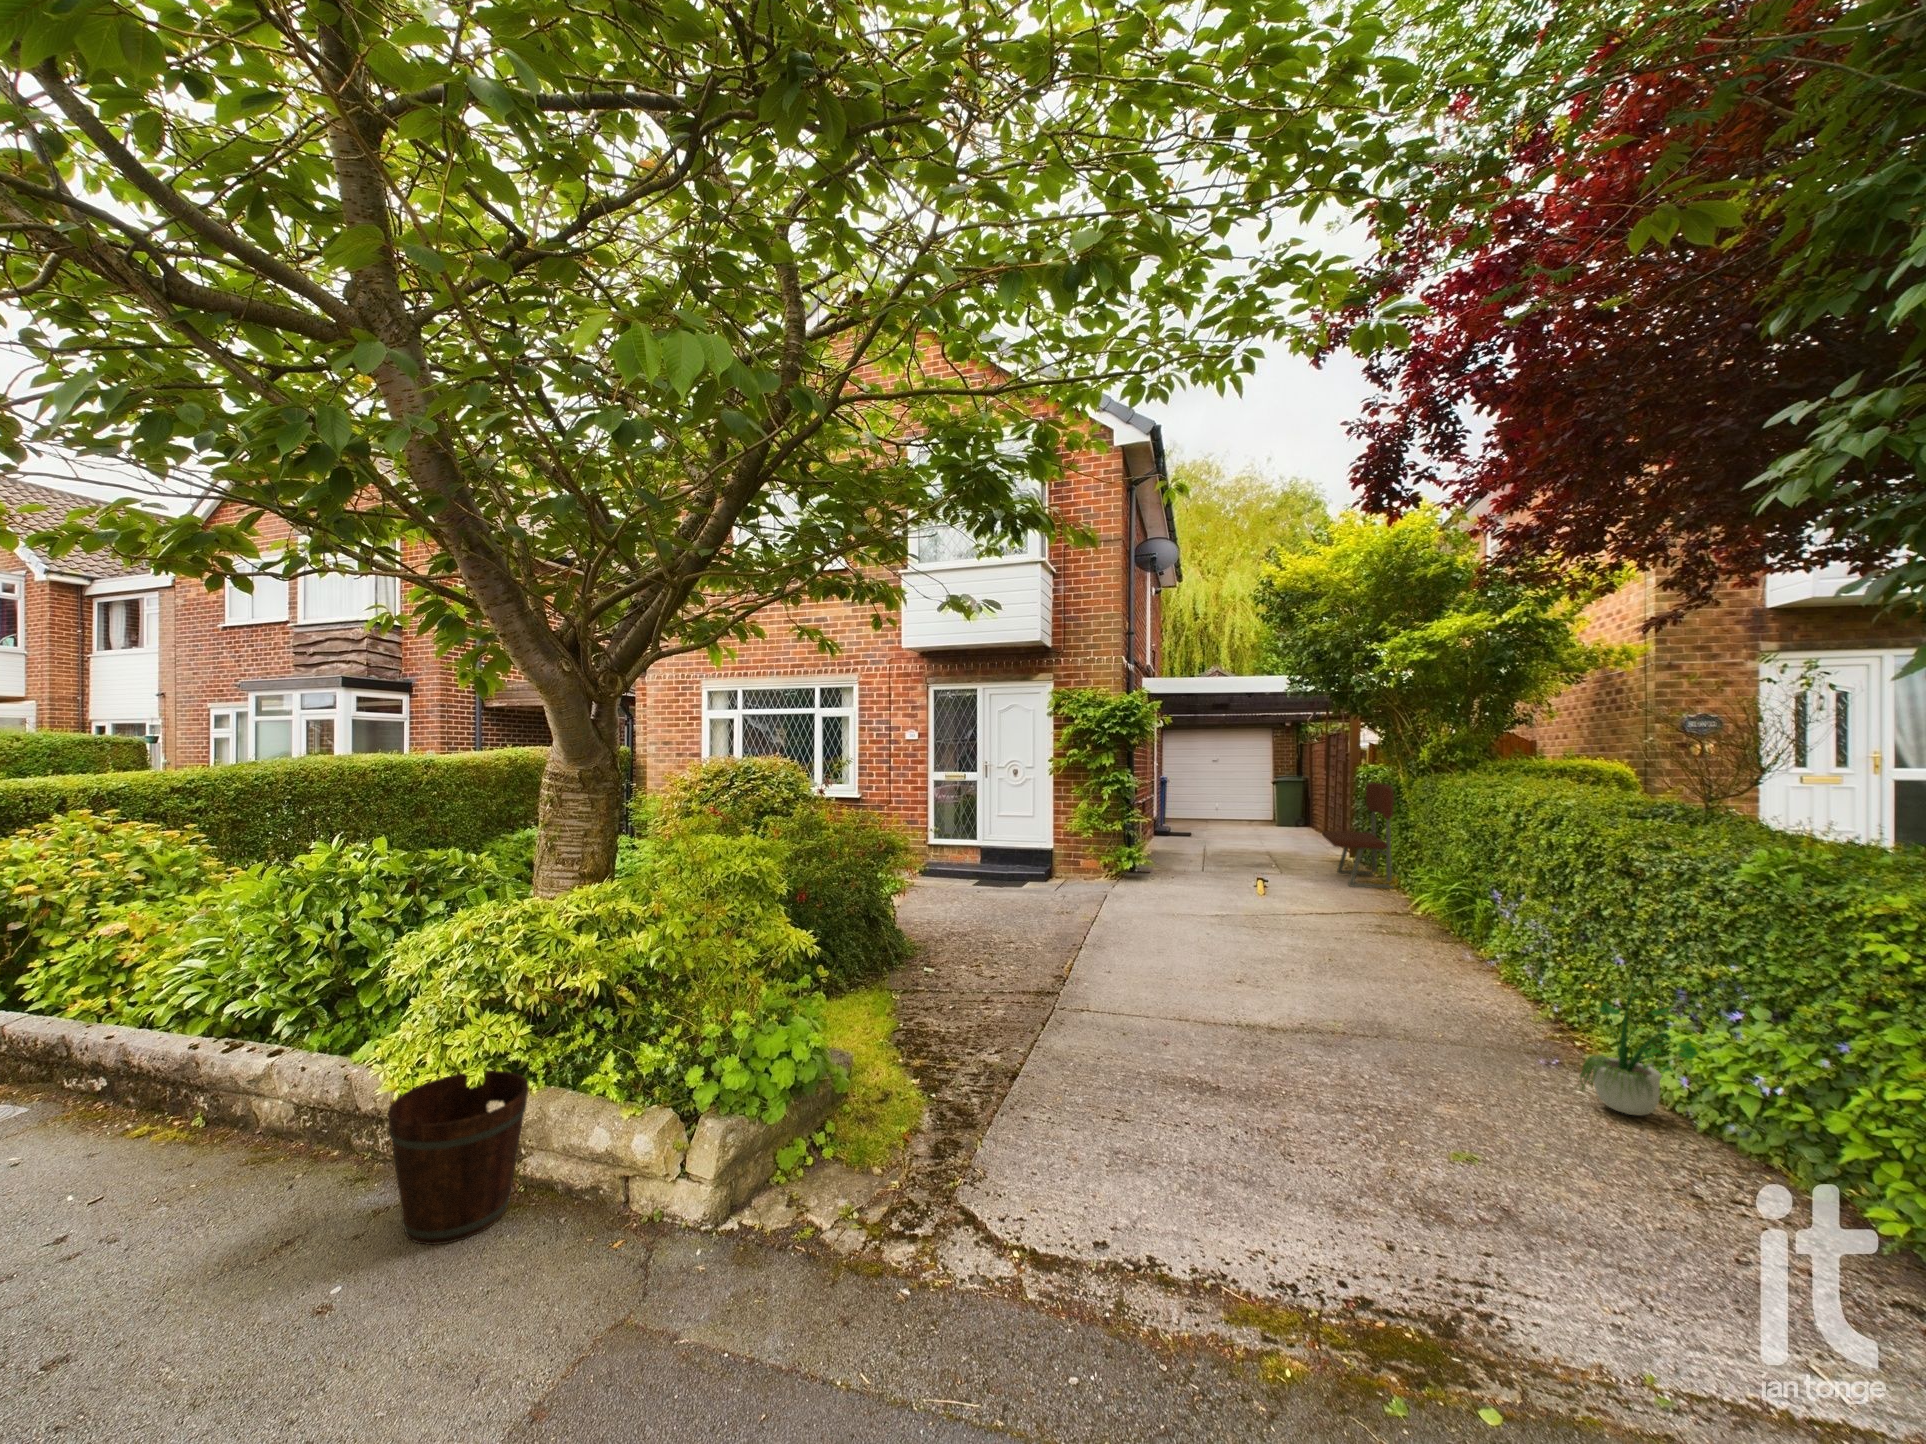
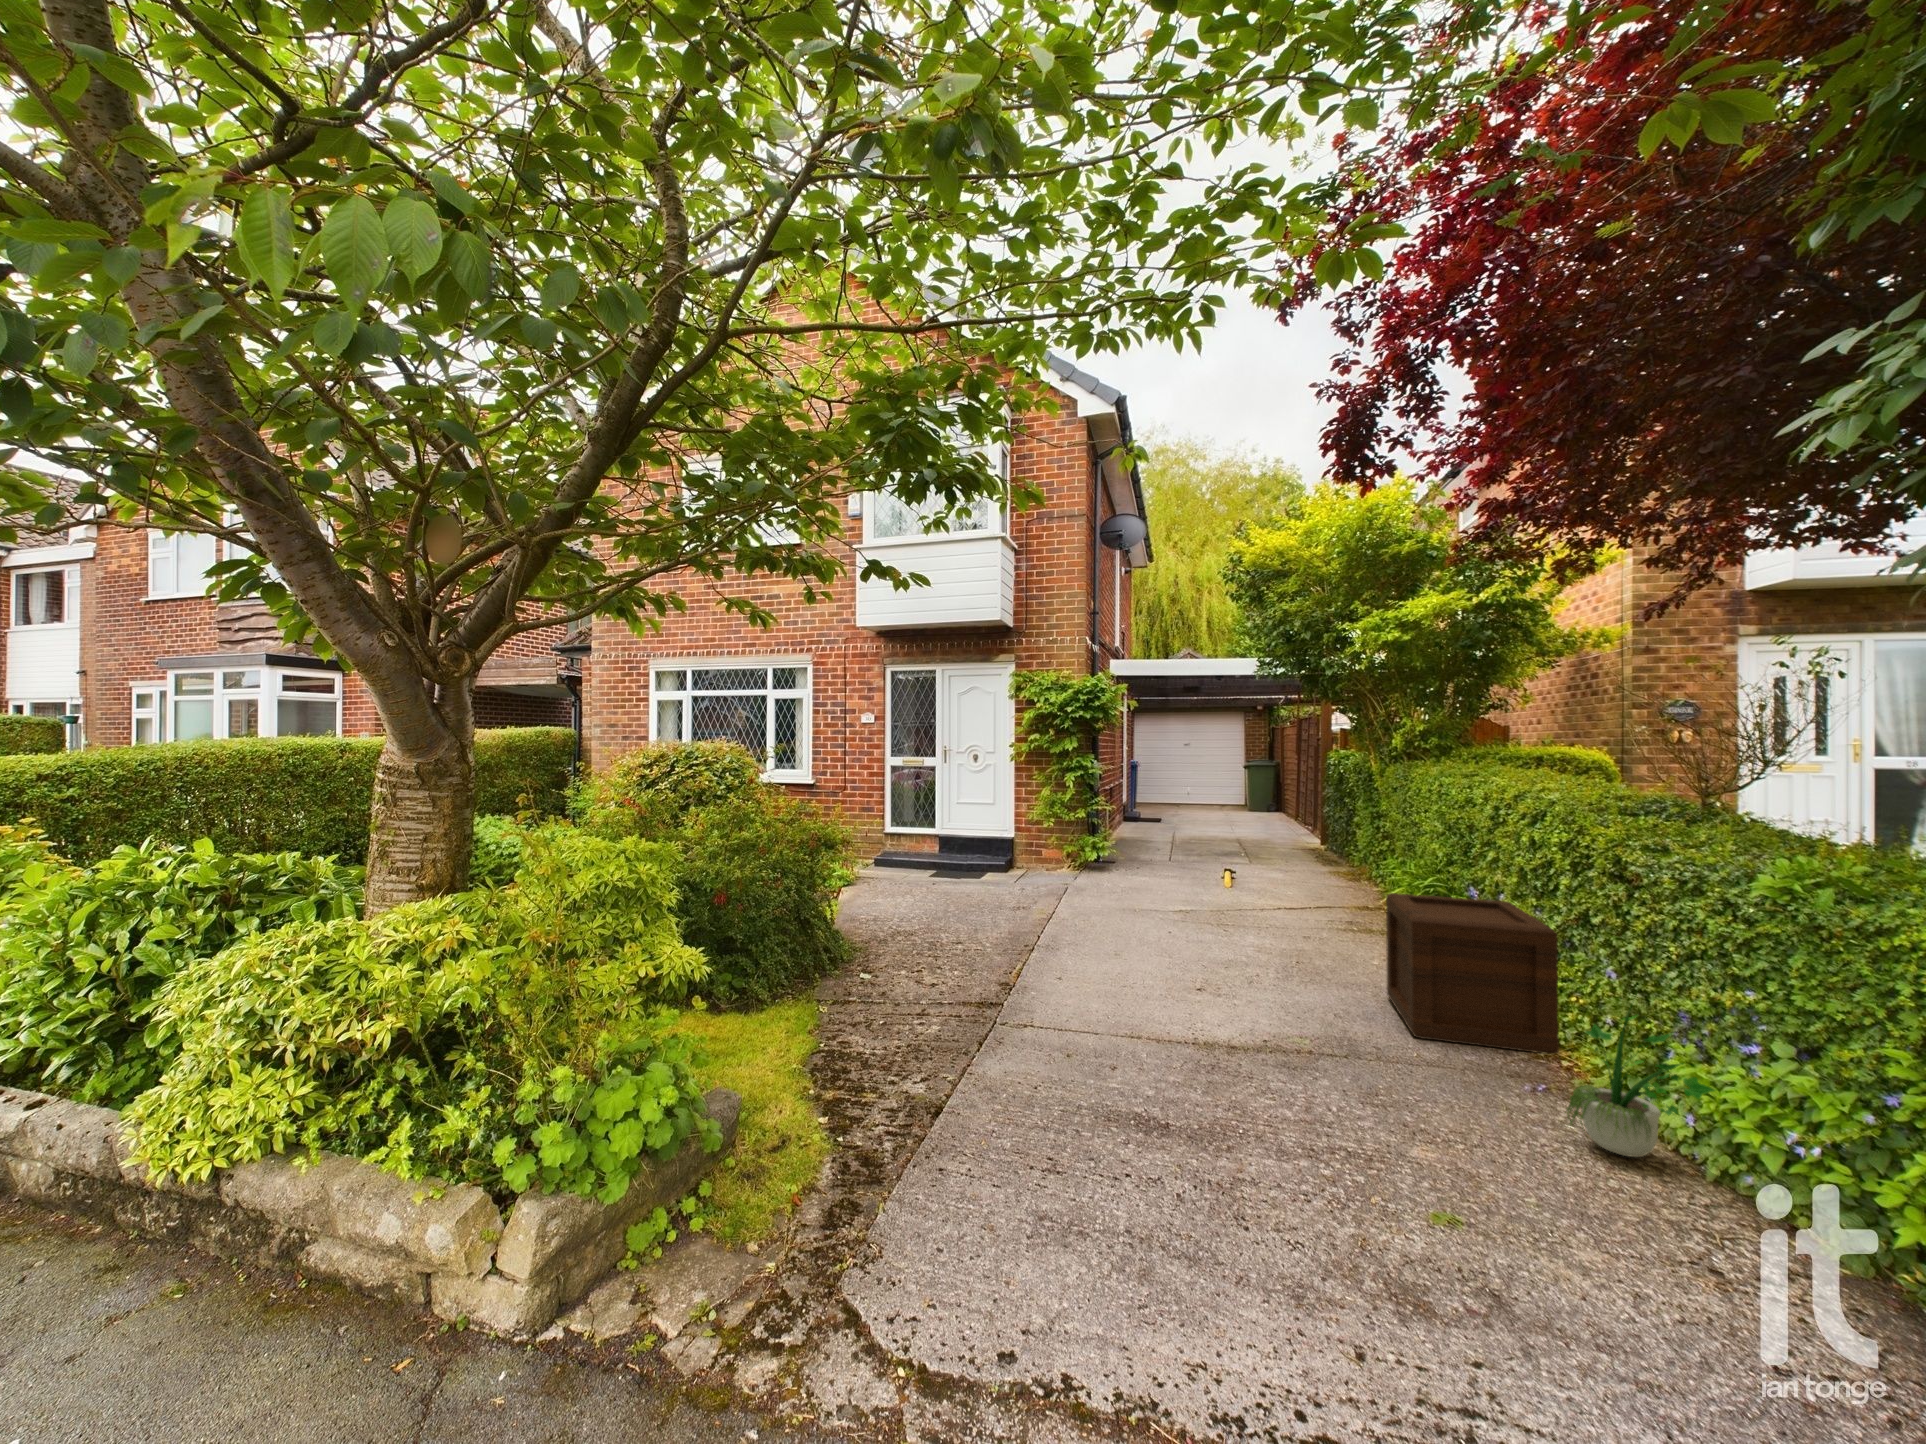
bench: present [1322,782,1394,889] -> none [1283,769,1355,877]
wooden crate: none [1420,893,1581,1039] -> present [1386,893,1559,1055]
bucket: present [388,1067,529,1245] -> none [101,1130,310,1374]

